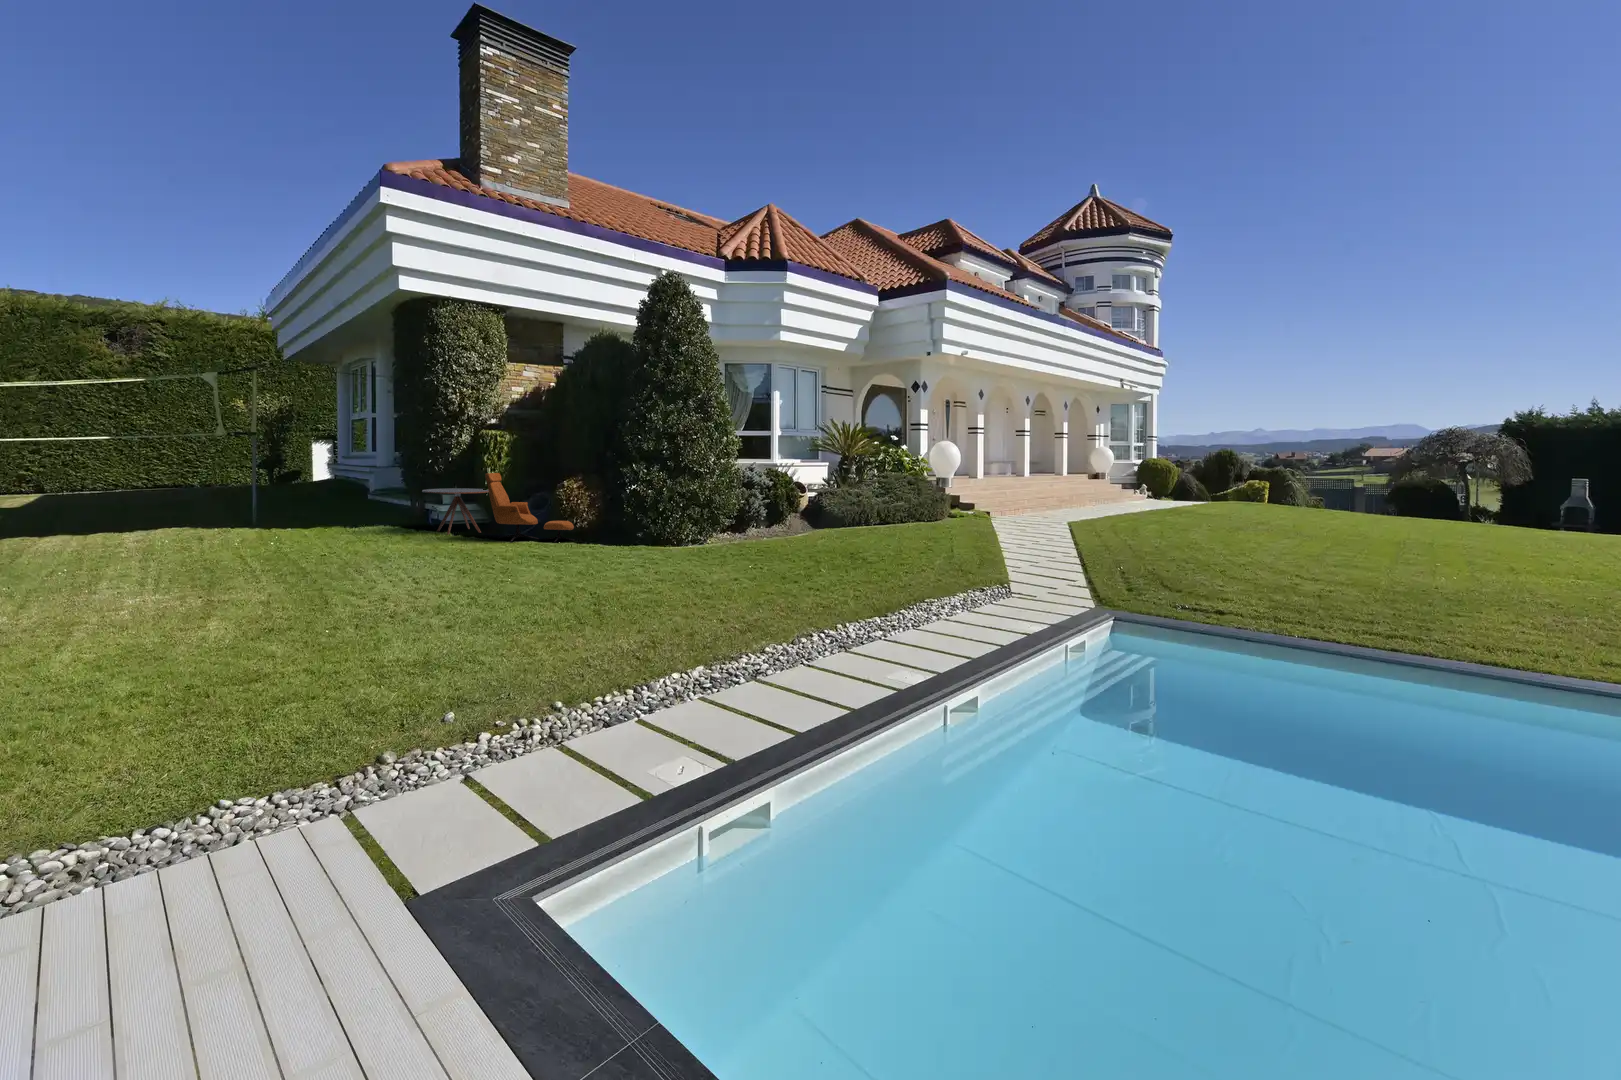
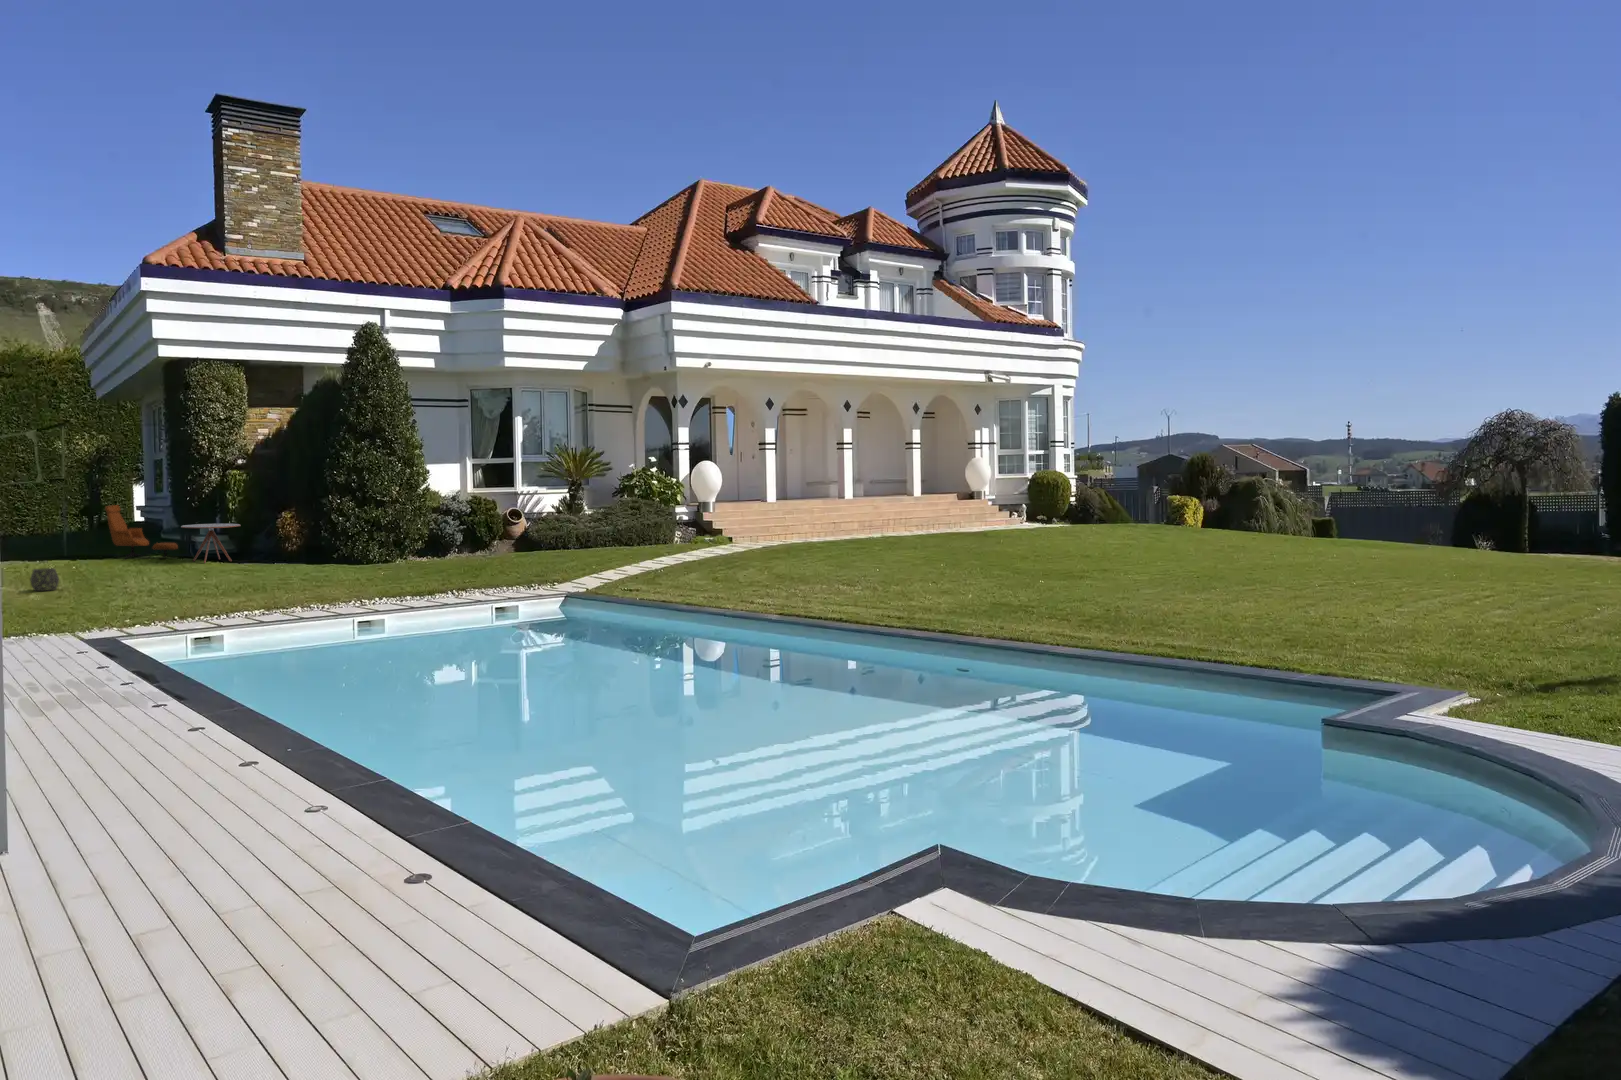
lounge chair: present [485,473,574,542] -> present [105,505,178,558]
woven basket: none [172,545,219,578] -> present [30,568,59,591]

